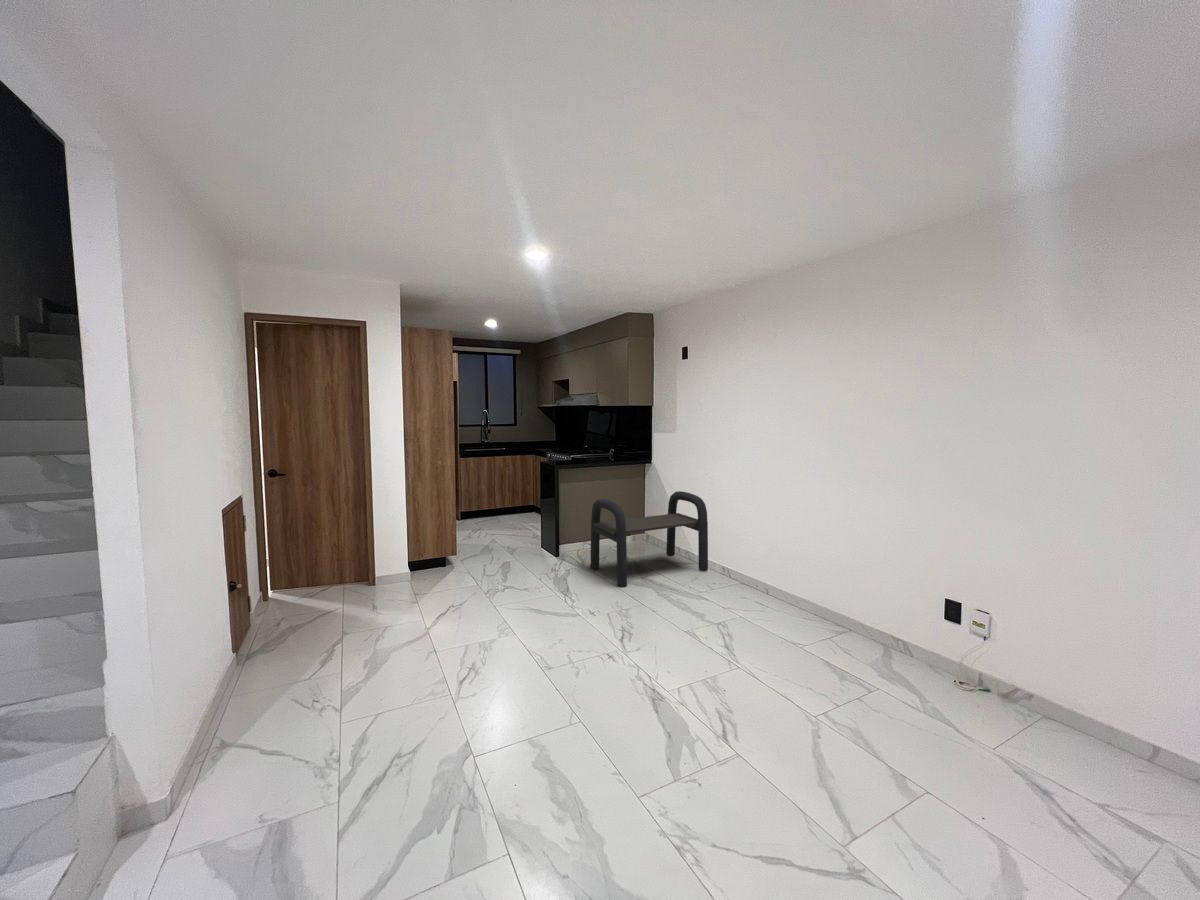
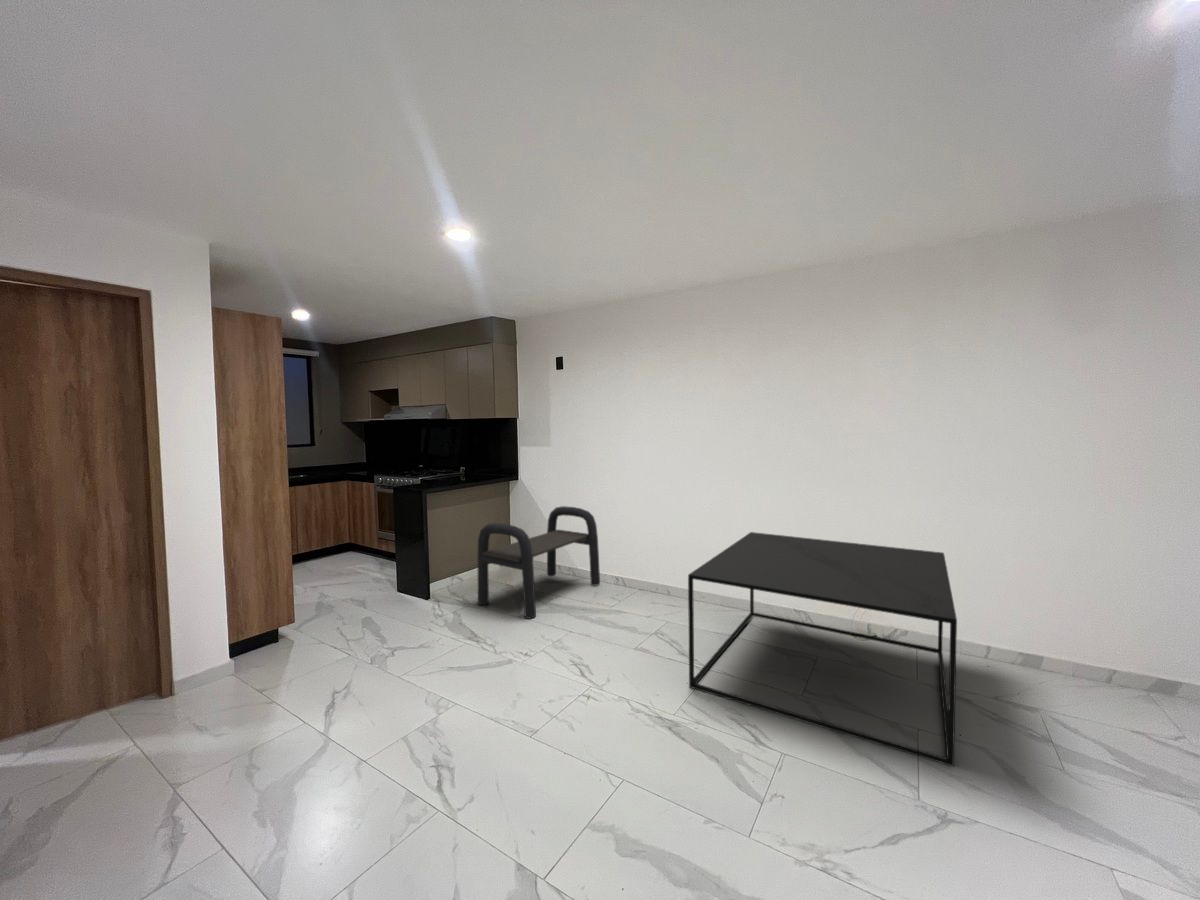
coffee table: none [706,539,1087,841] -> present [688,532,957,766]

